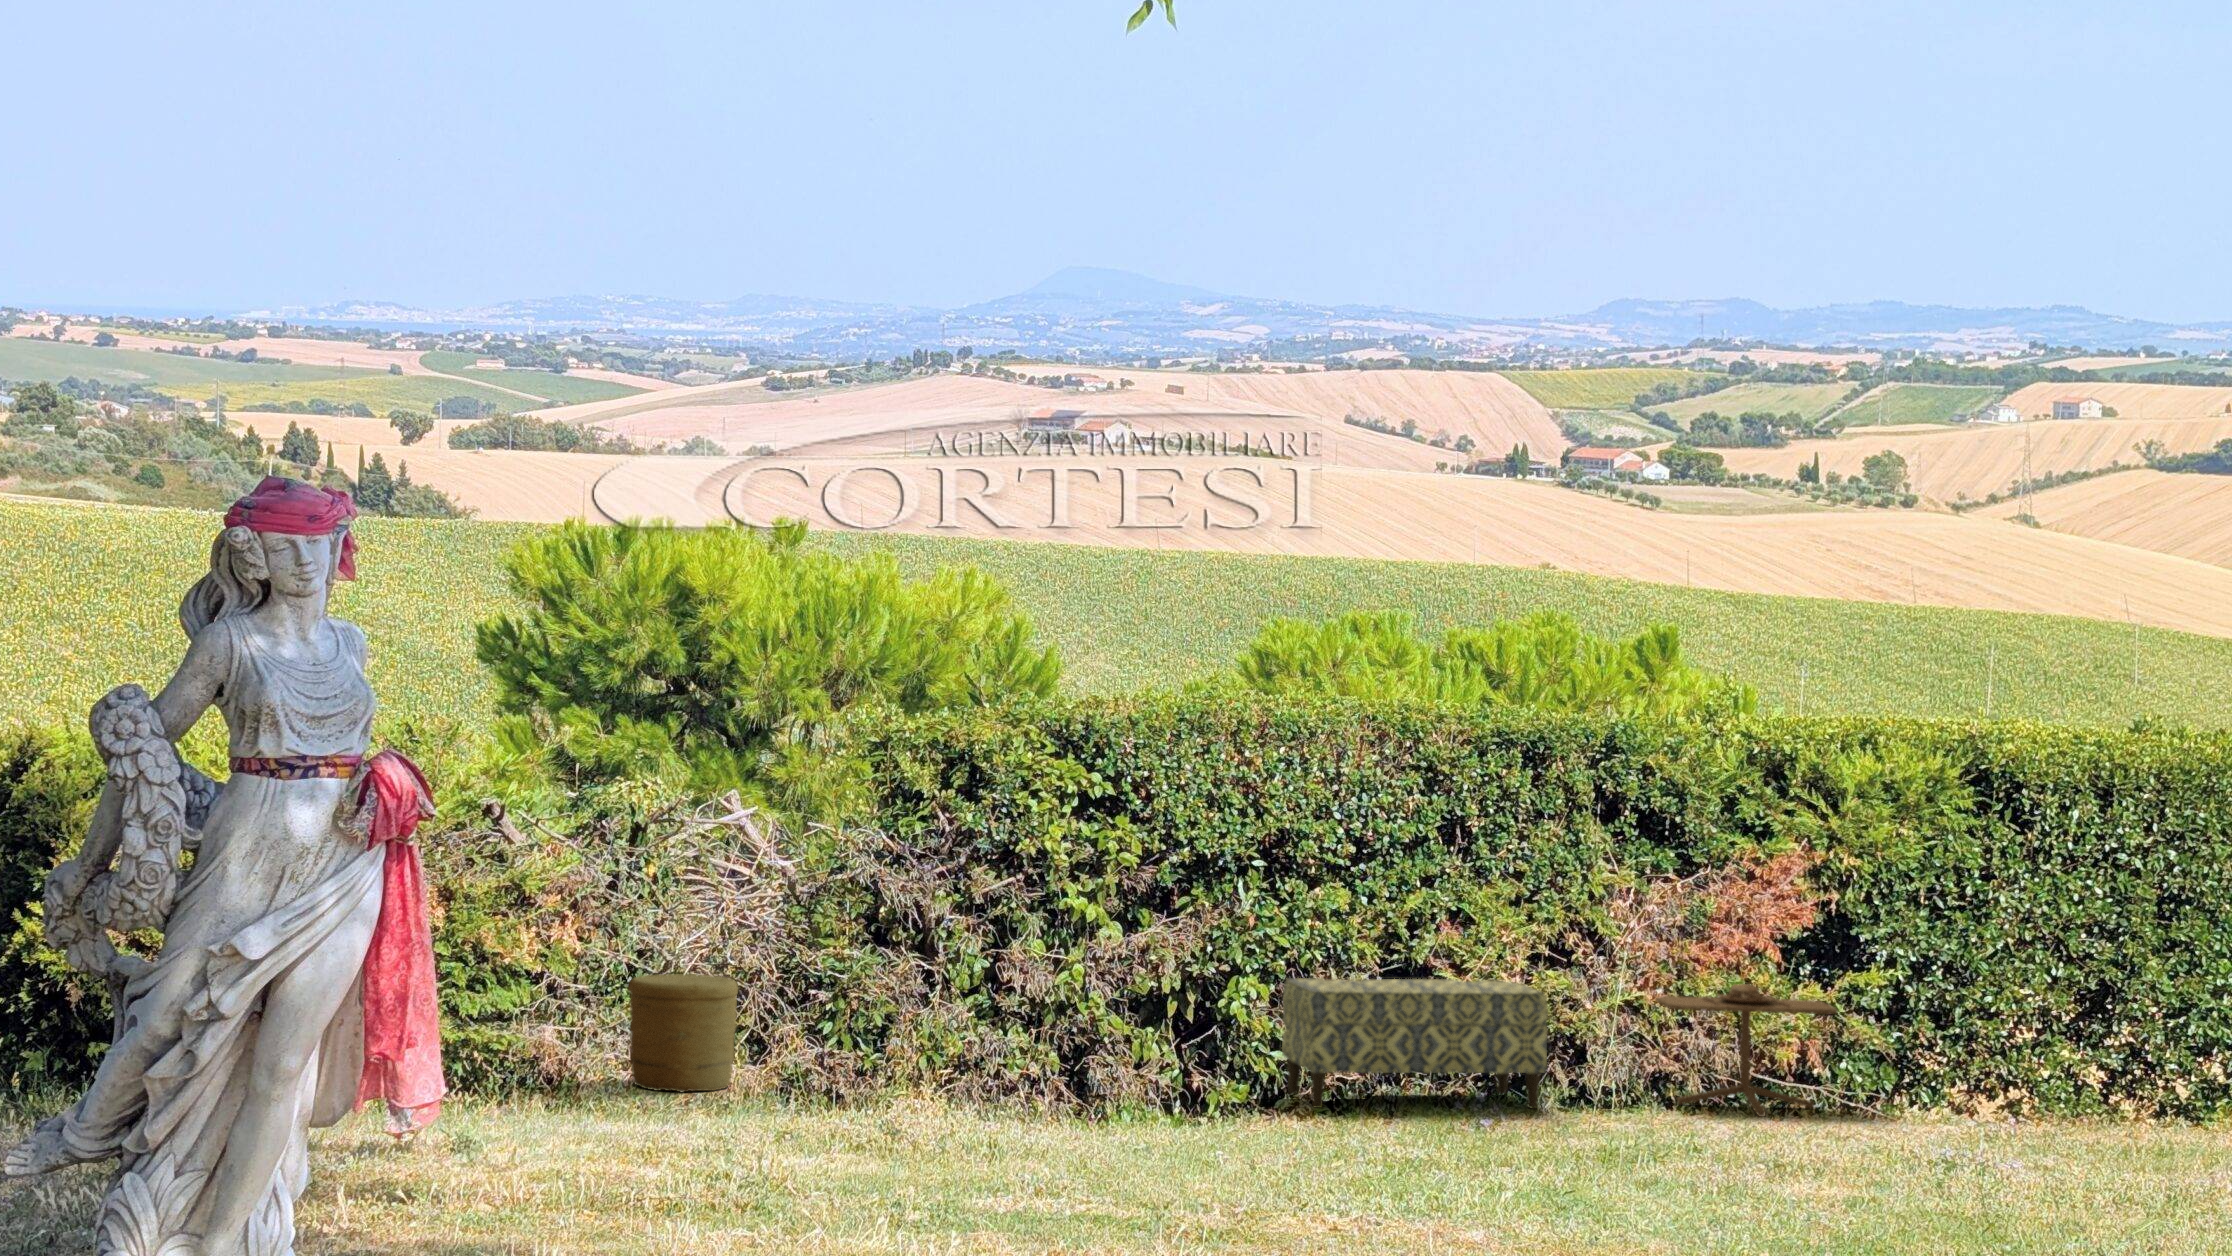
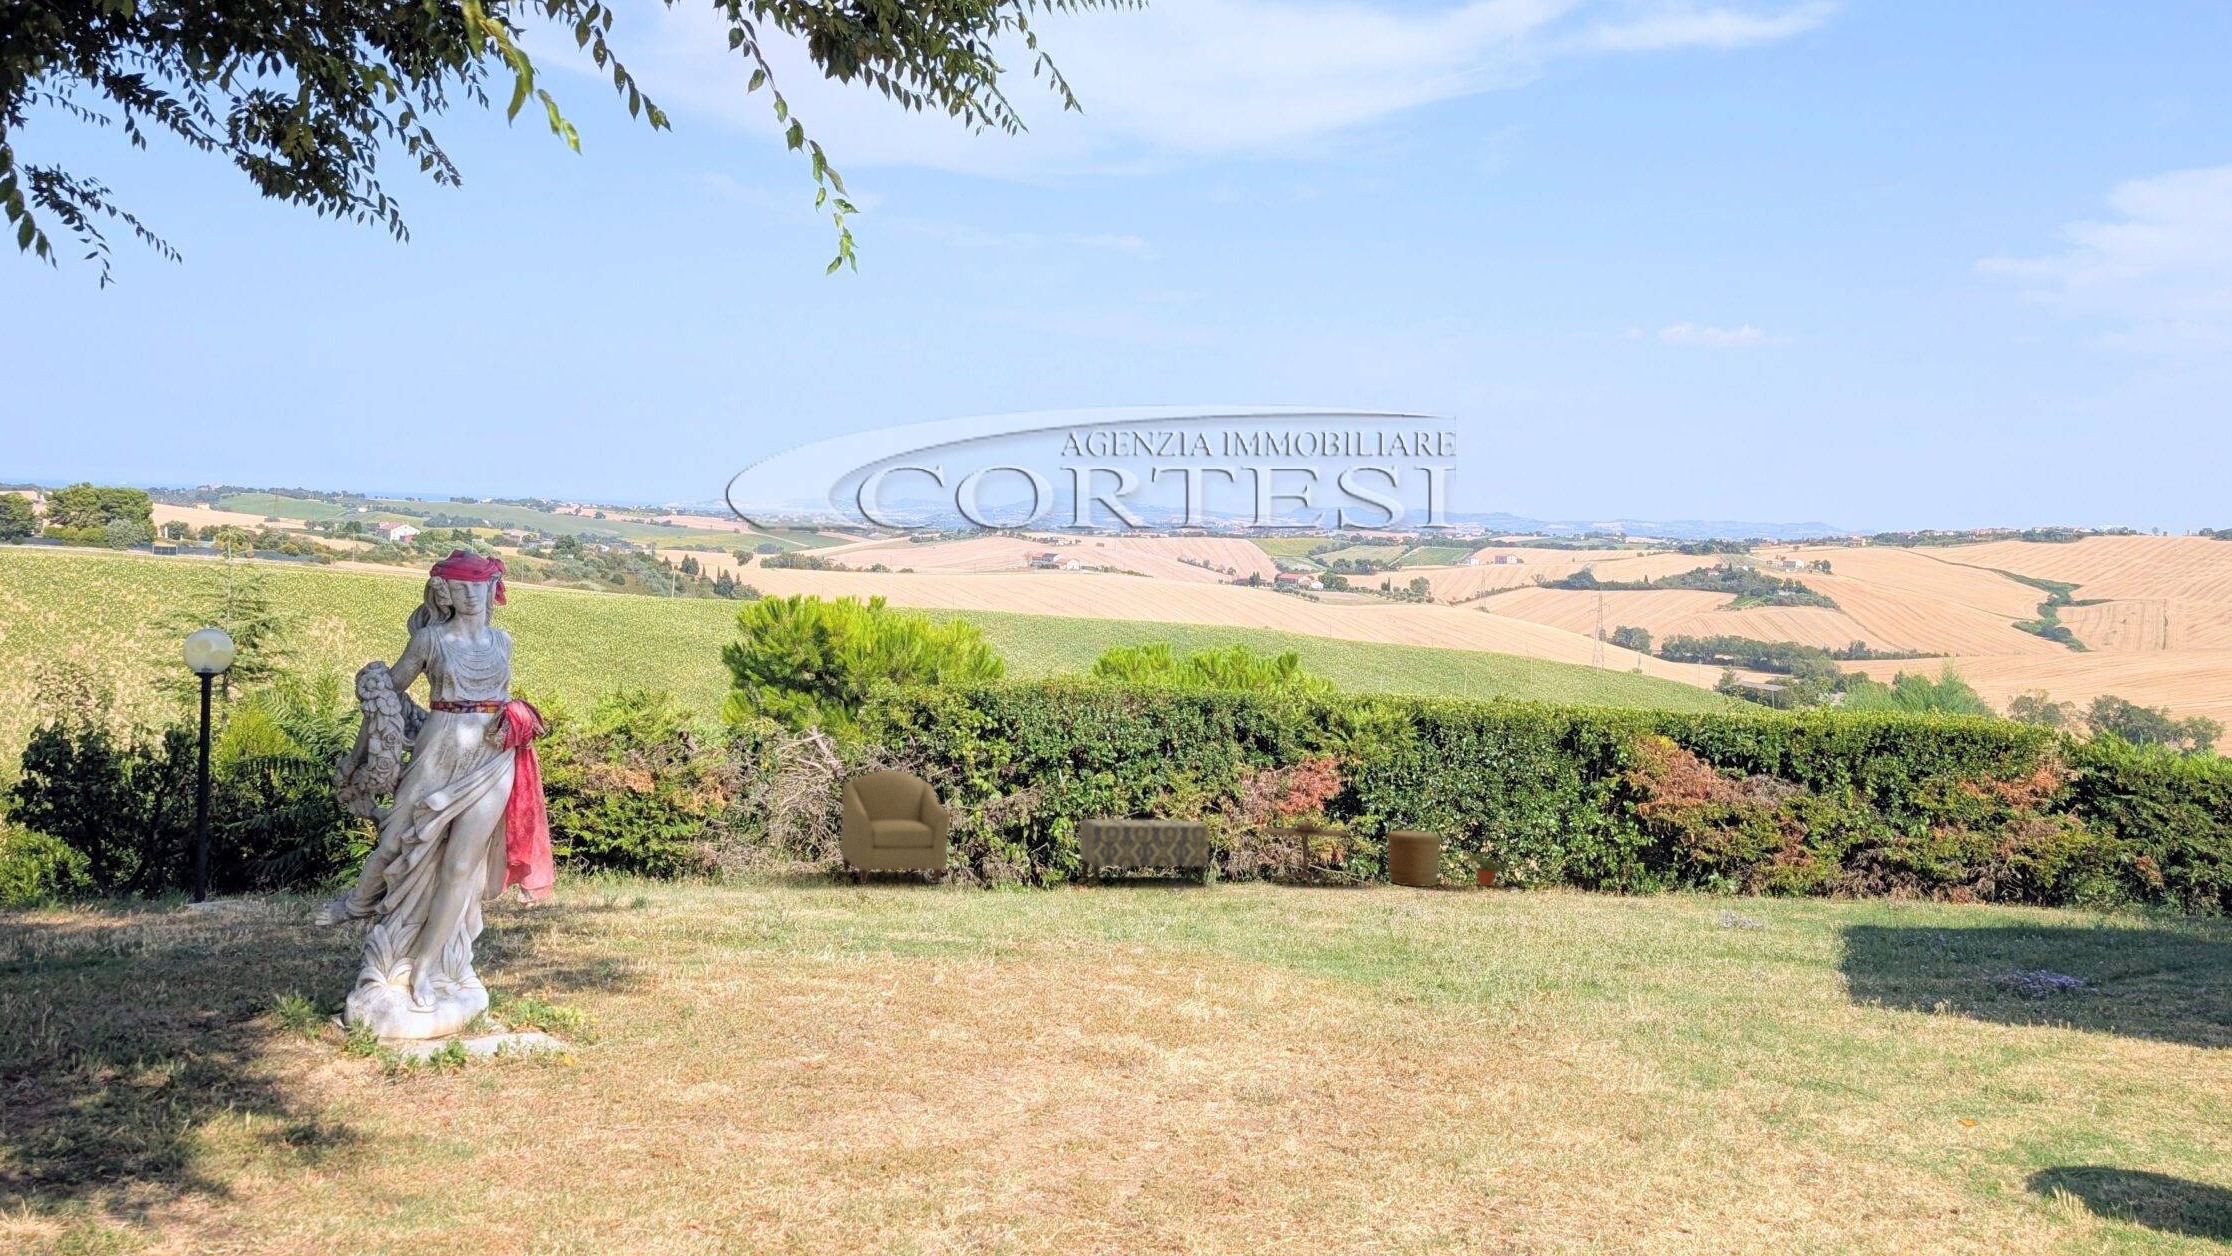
chair: none [806,882,1022,1108] -> present [841,770,950,884]
woven basket: present [628,974,738,1092] -> present [1388,830,1440,887]
potted plant: none [2067,1044,2190,1116] -> present [1465,853,1514,886]

